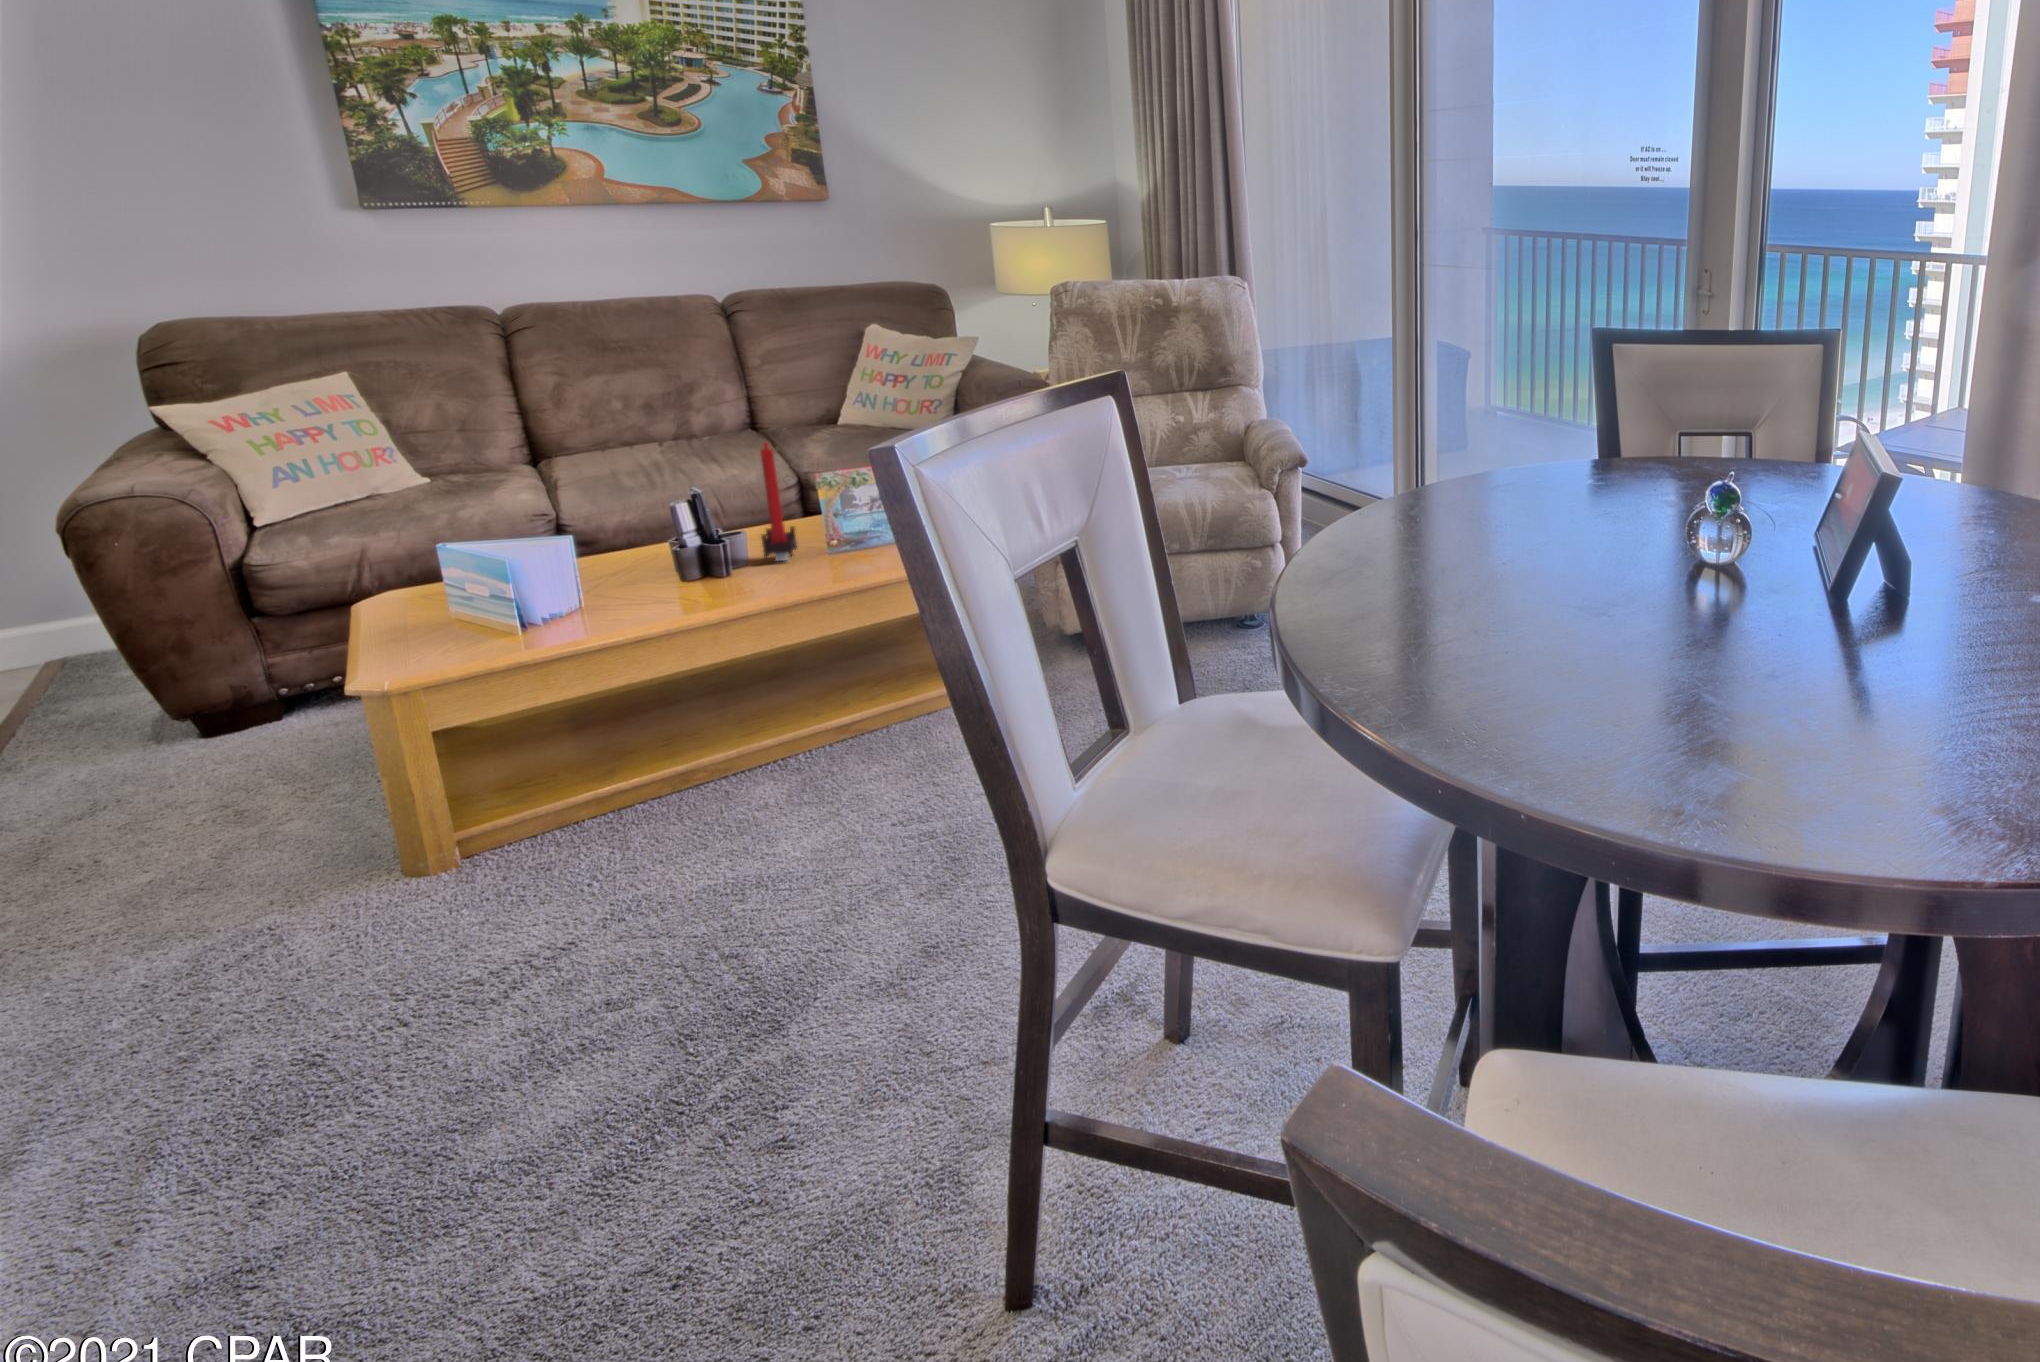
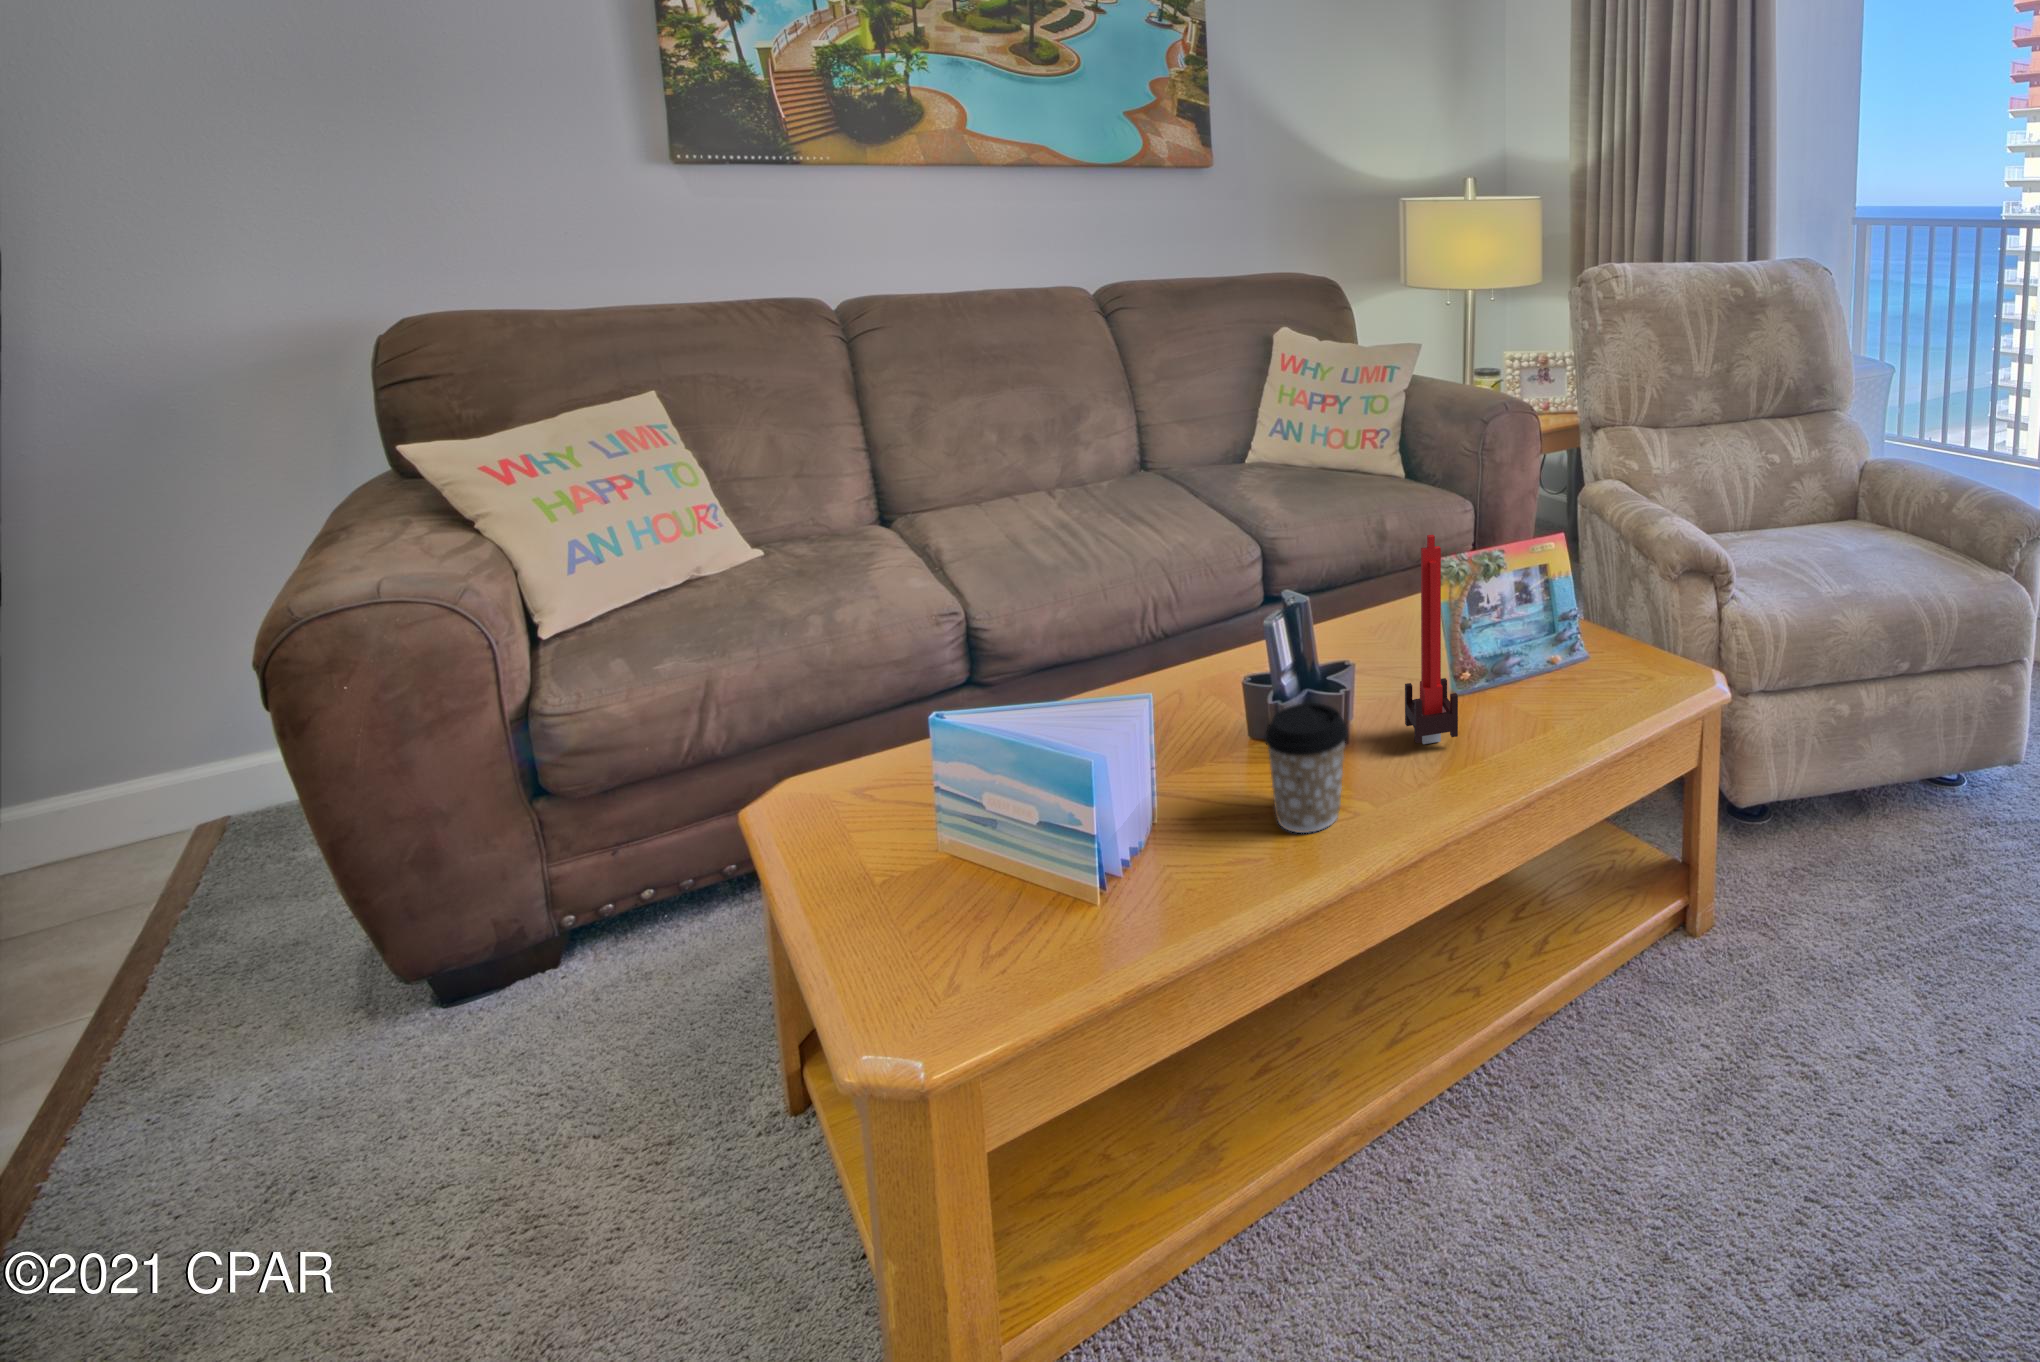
coffee cup: none [637,529,692,593] -> present [1265,703,1348,833]

